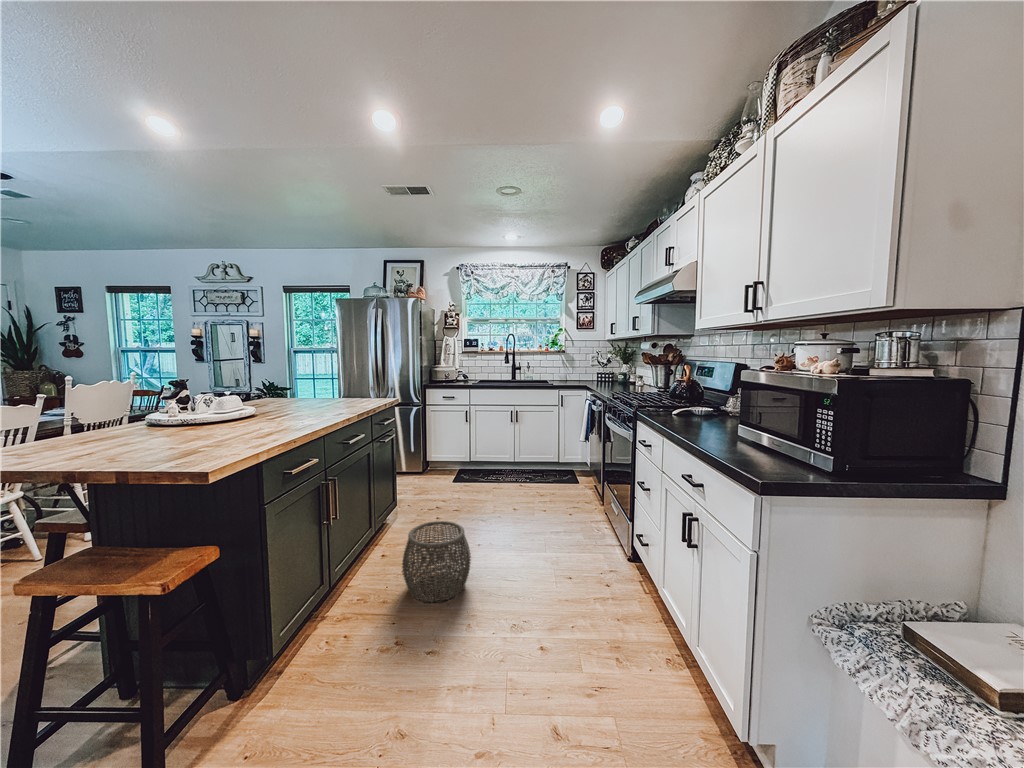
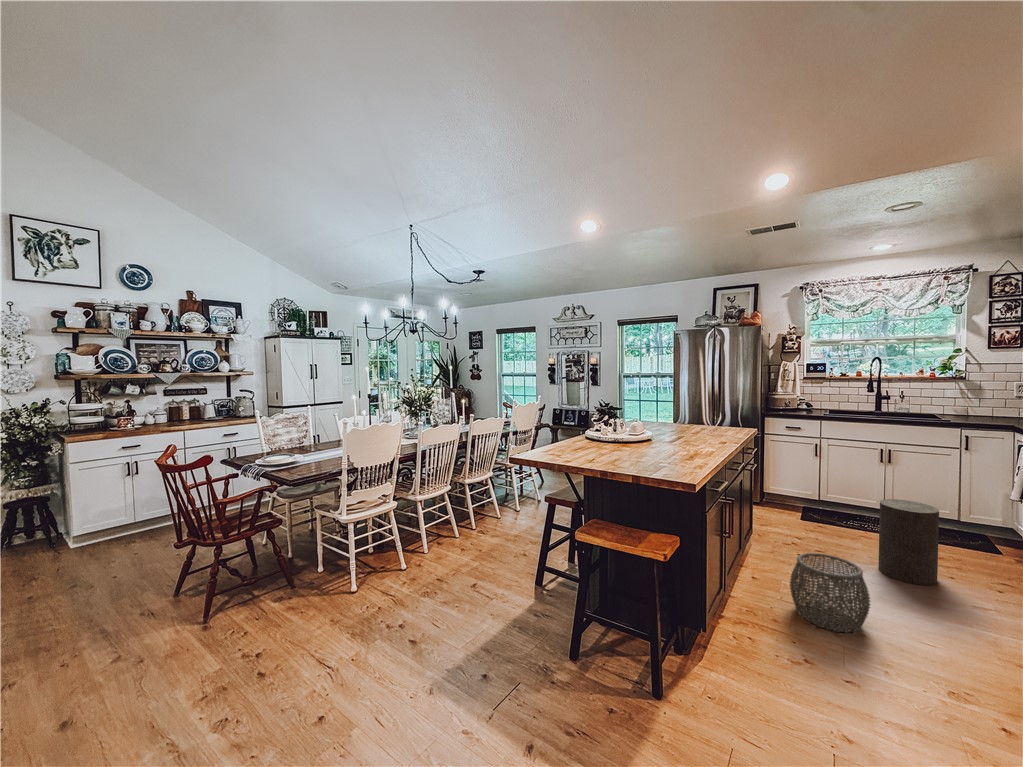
stool: none [497,453,536,526] -> present [878,499,939,585]

